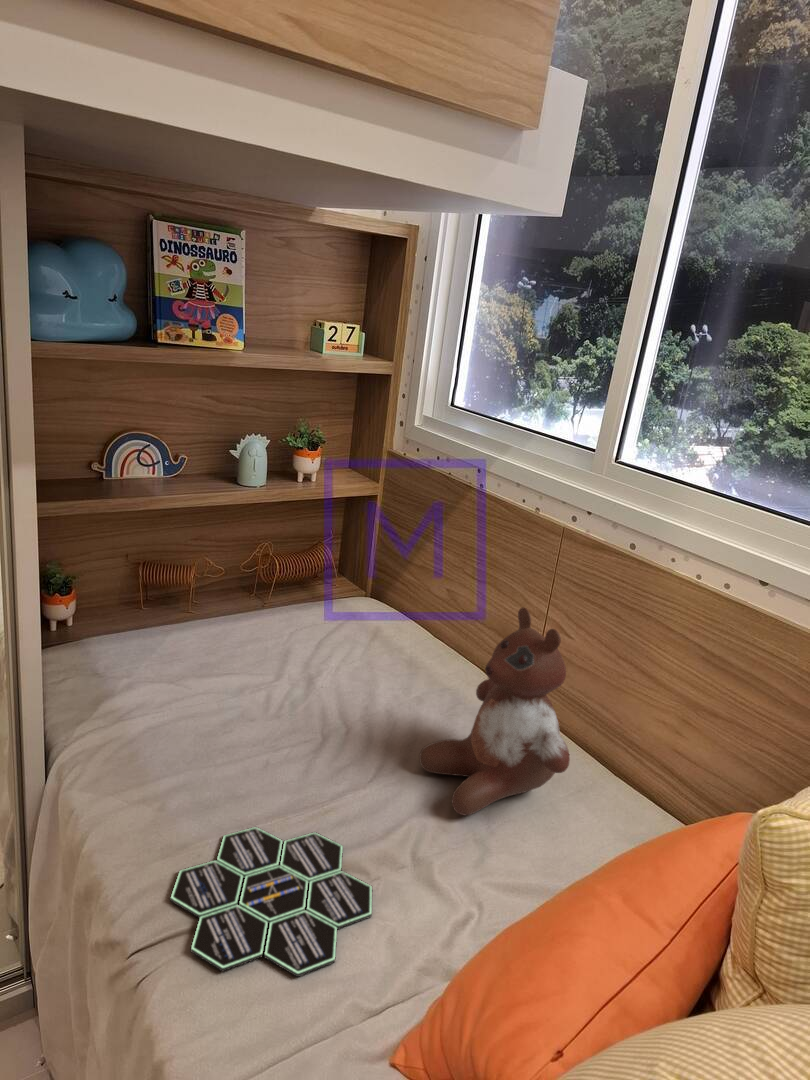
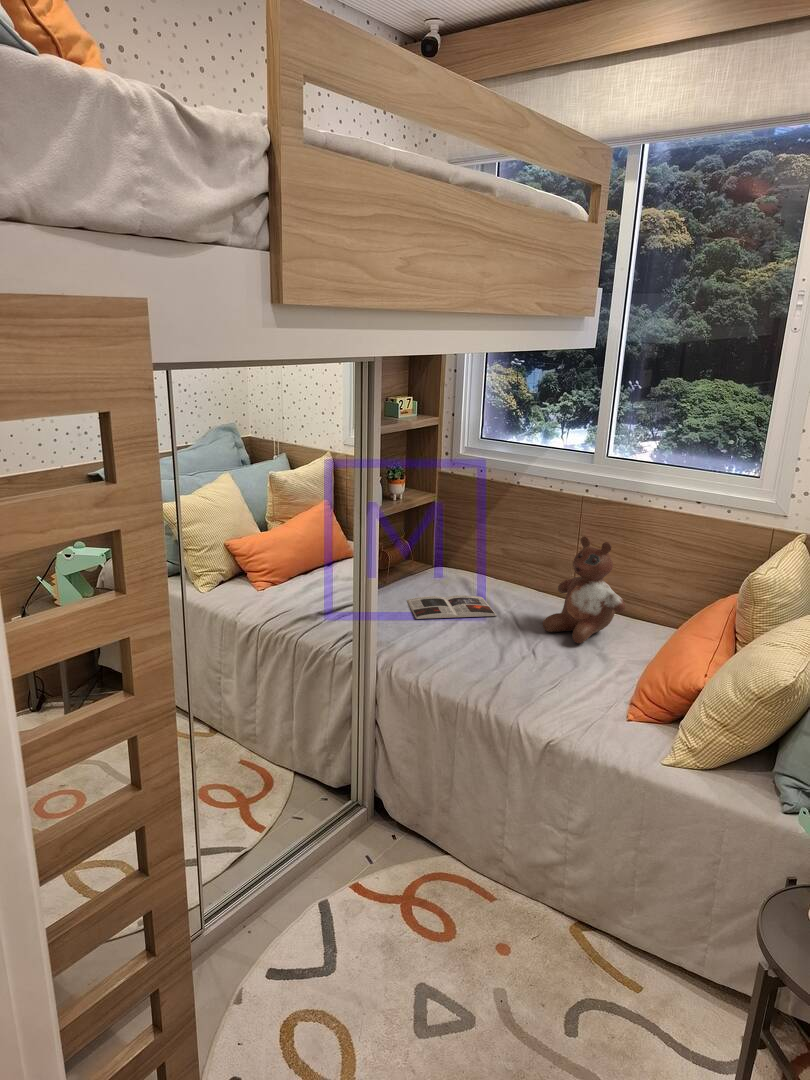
magazine: none [223,650,378,714] -> present [407,595,497,619]
board game: present [170,827,372,977] -> none [478,661,573,706]

